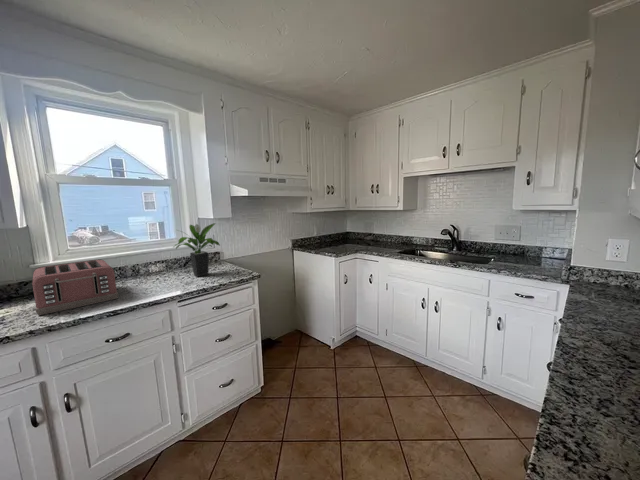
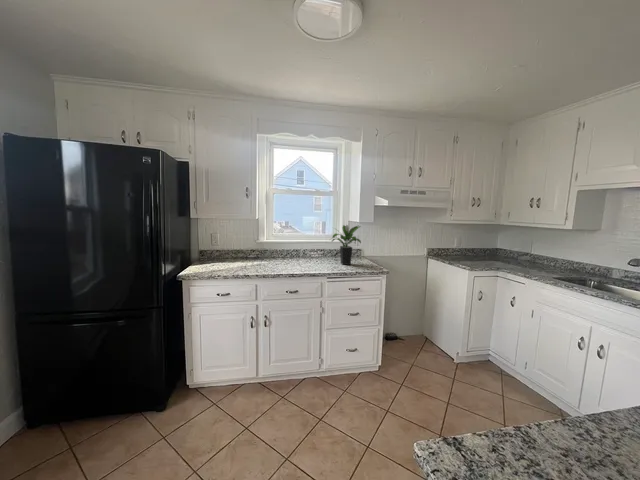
toaster: present [32,259,118,315] -> none [254,242,293,268]

